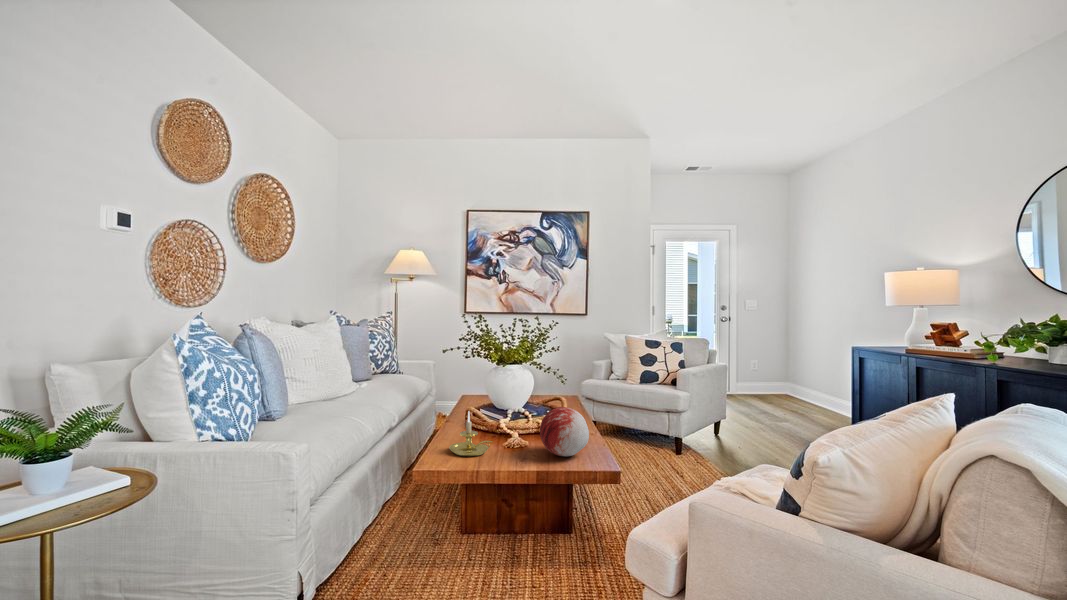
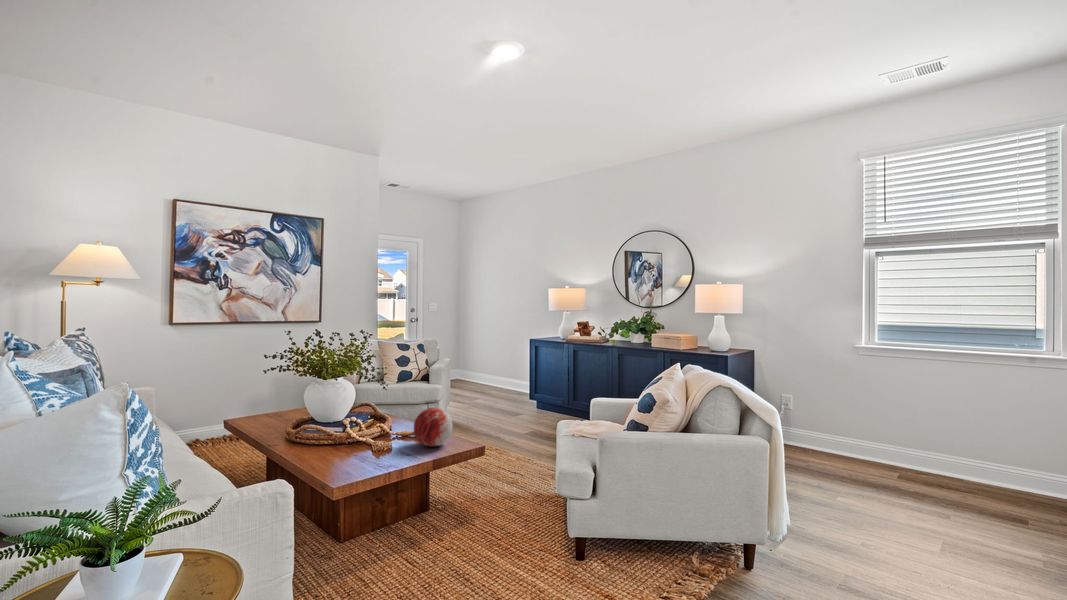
candle holder: present [449,412,492,456] -> none [339,425,384,466]

